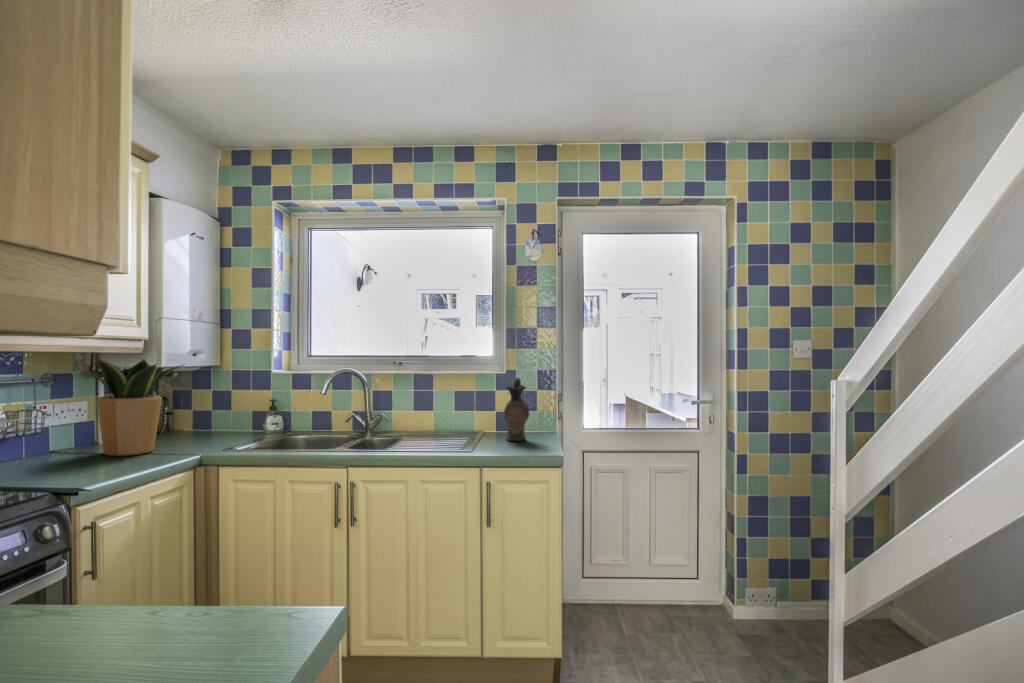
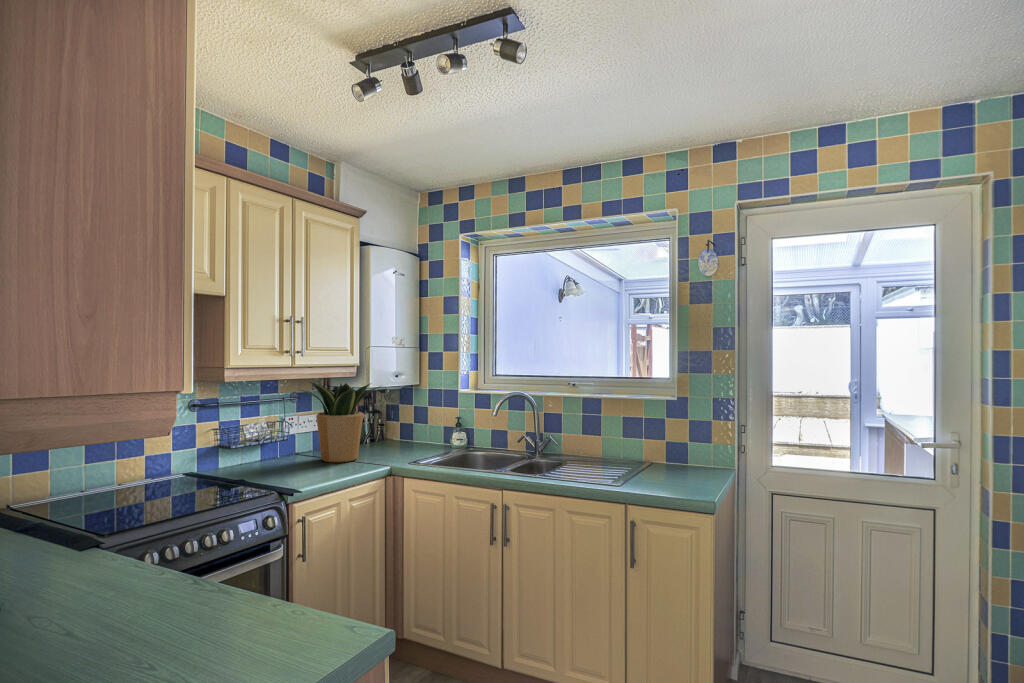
ceramic pitcher: present [504,378,529,441] -> none [667,406,696,477]

